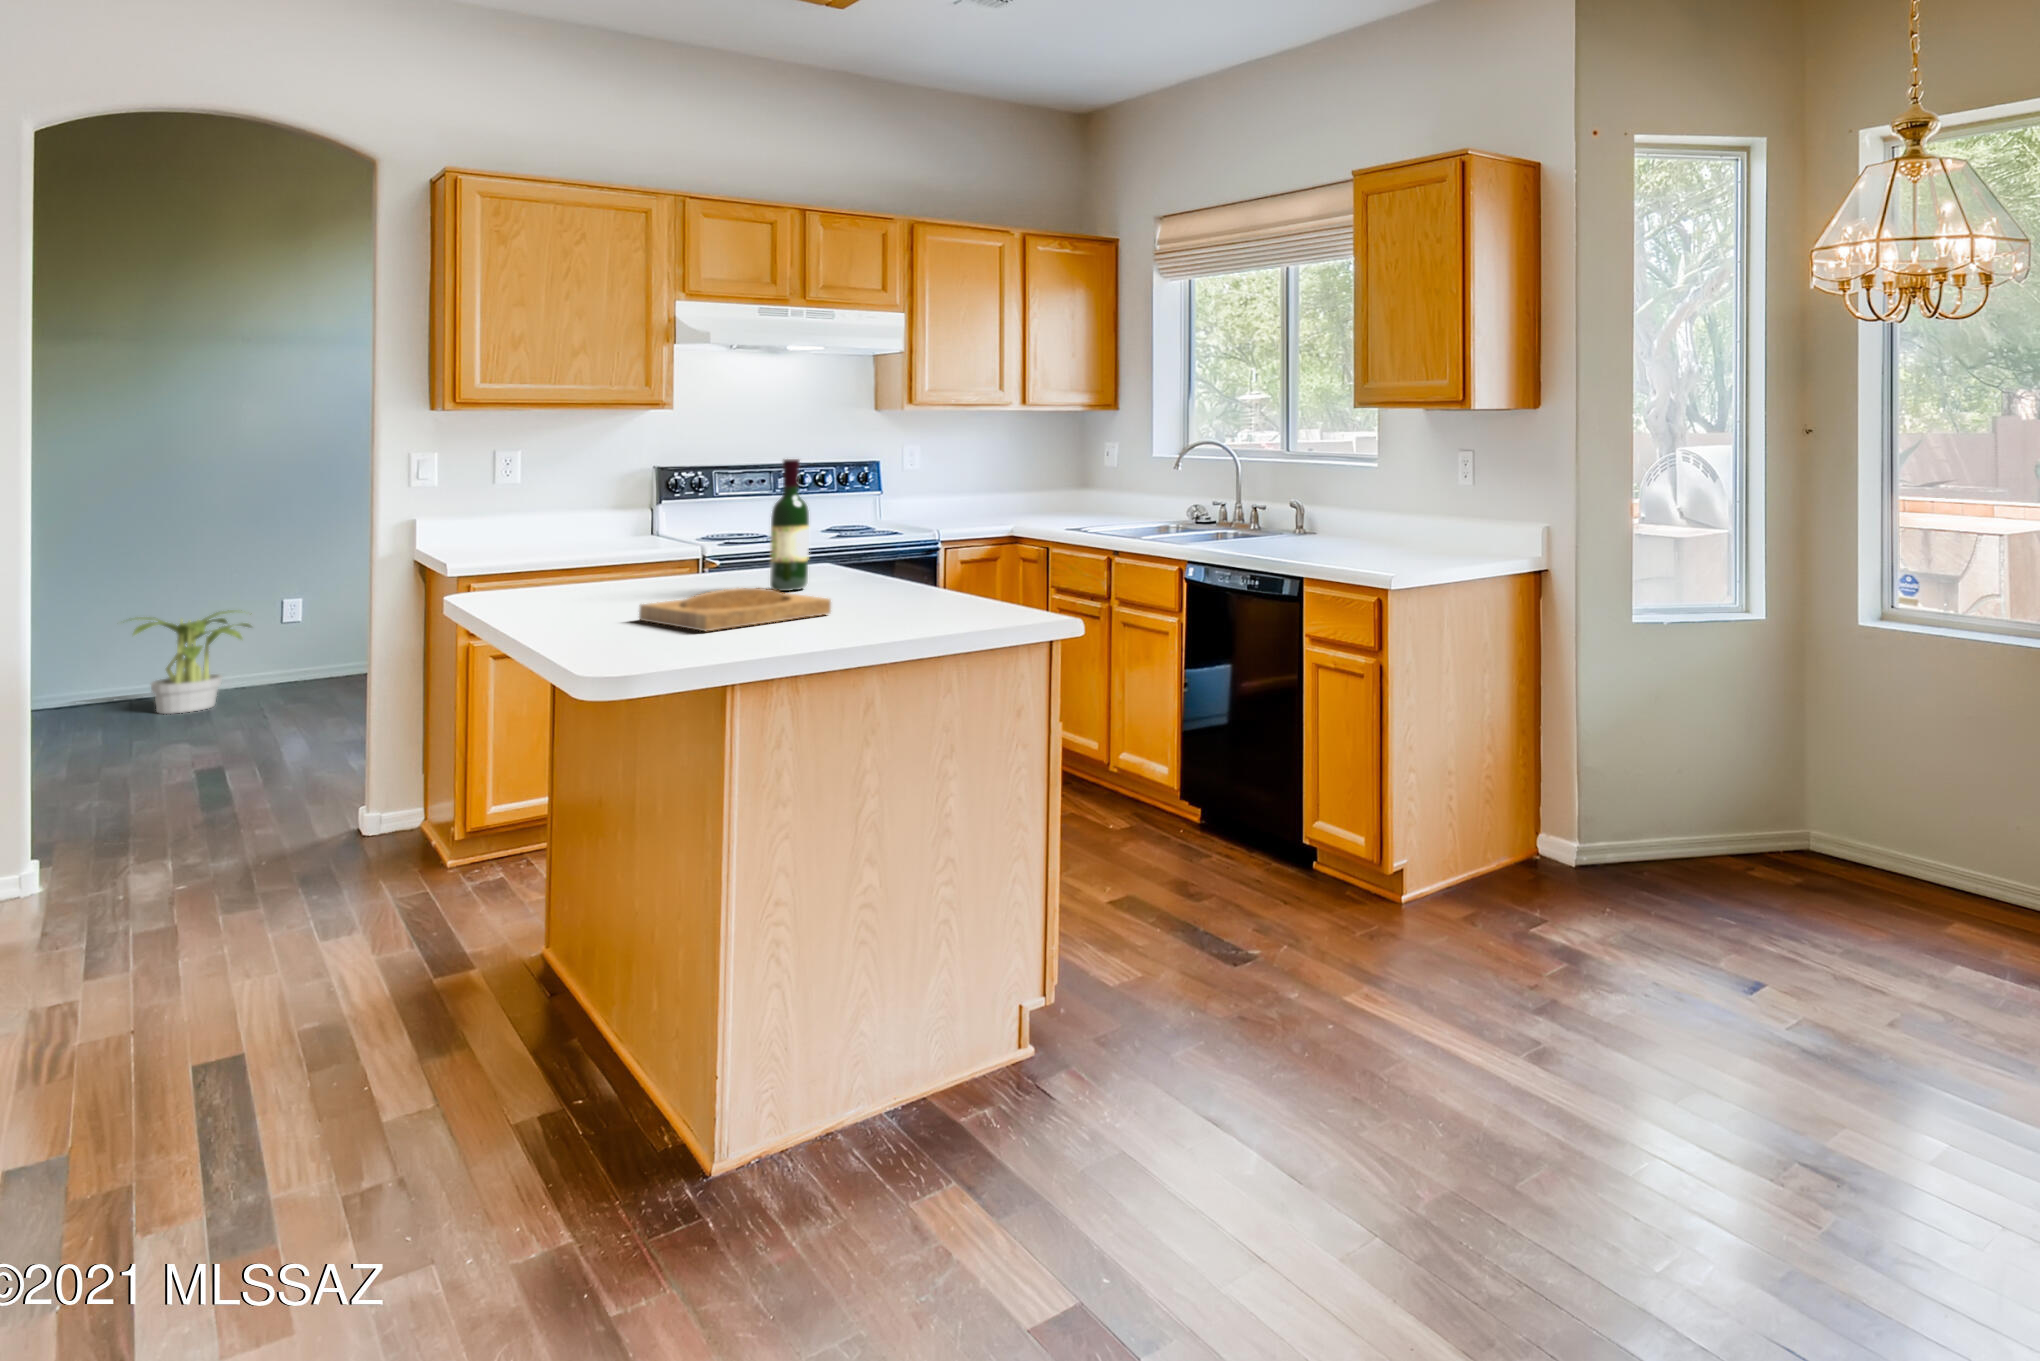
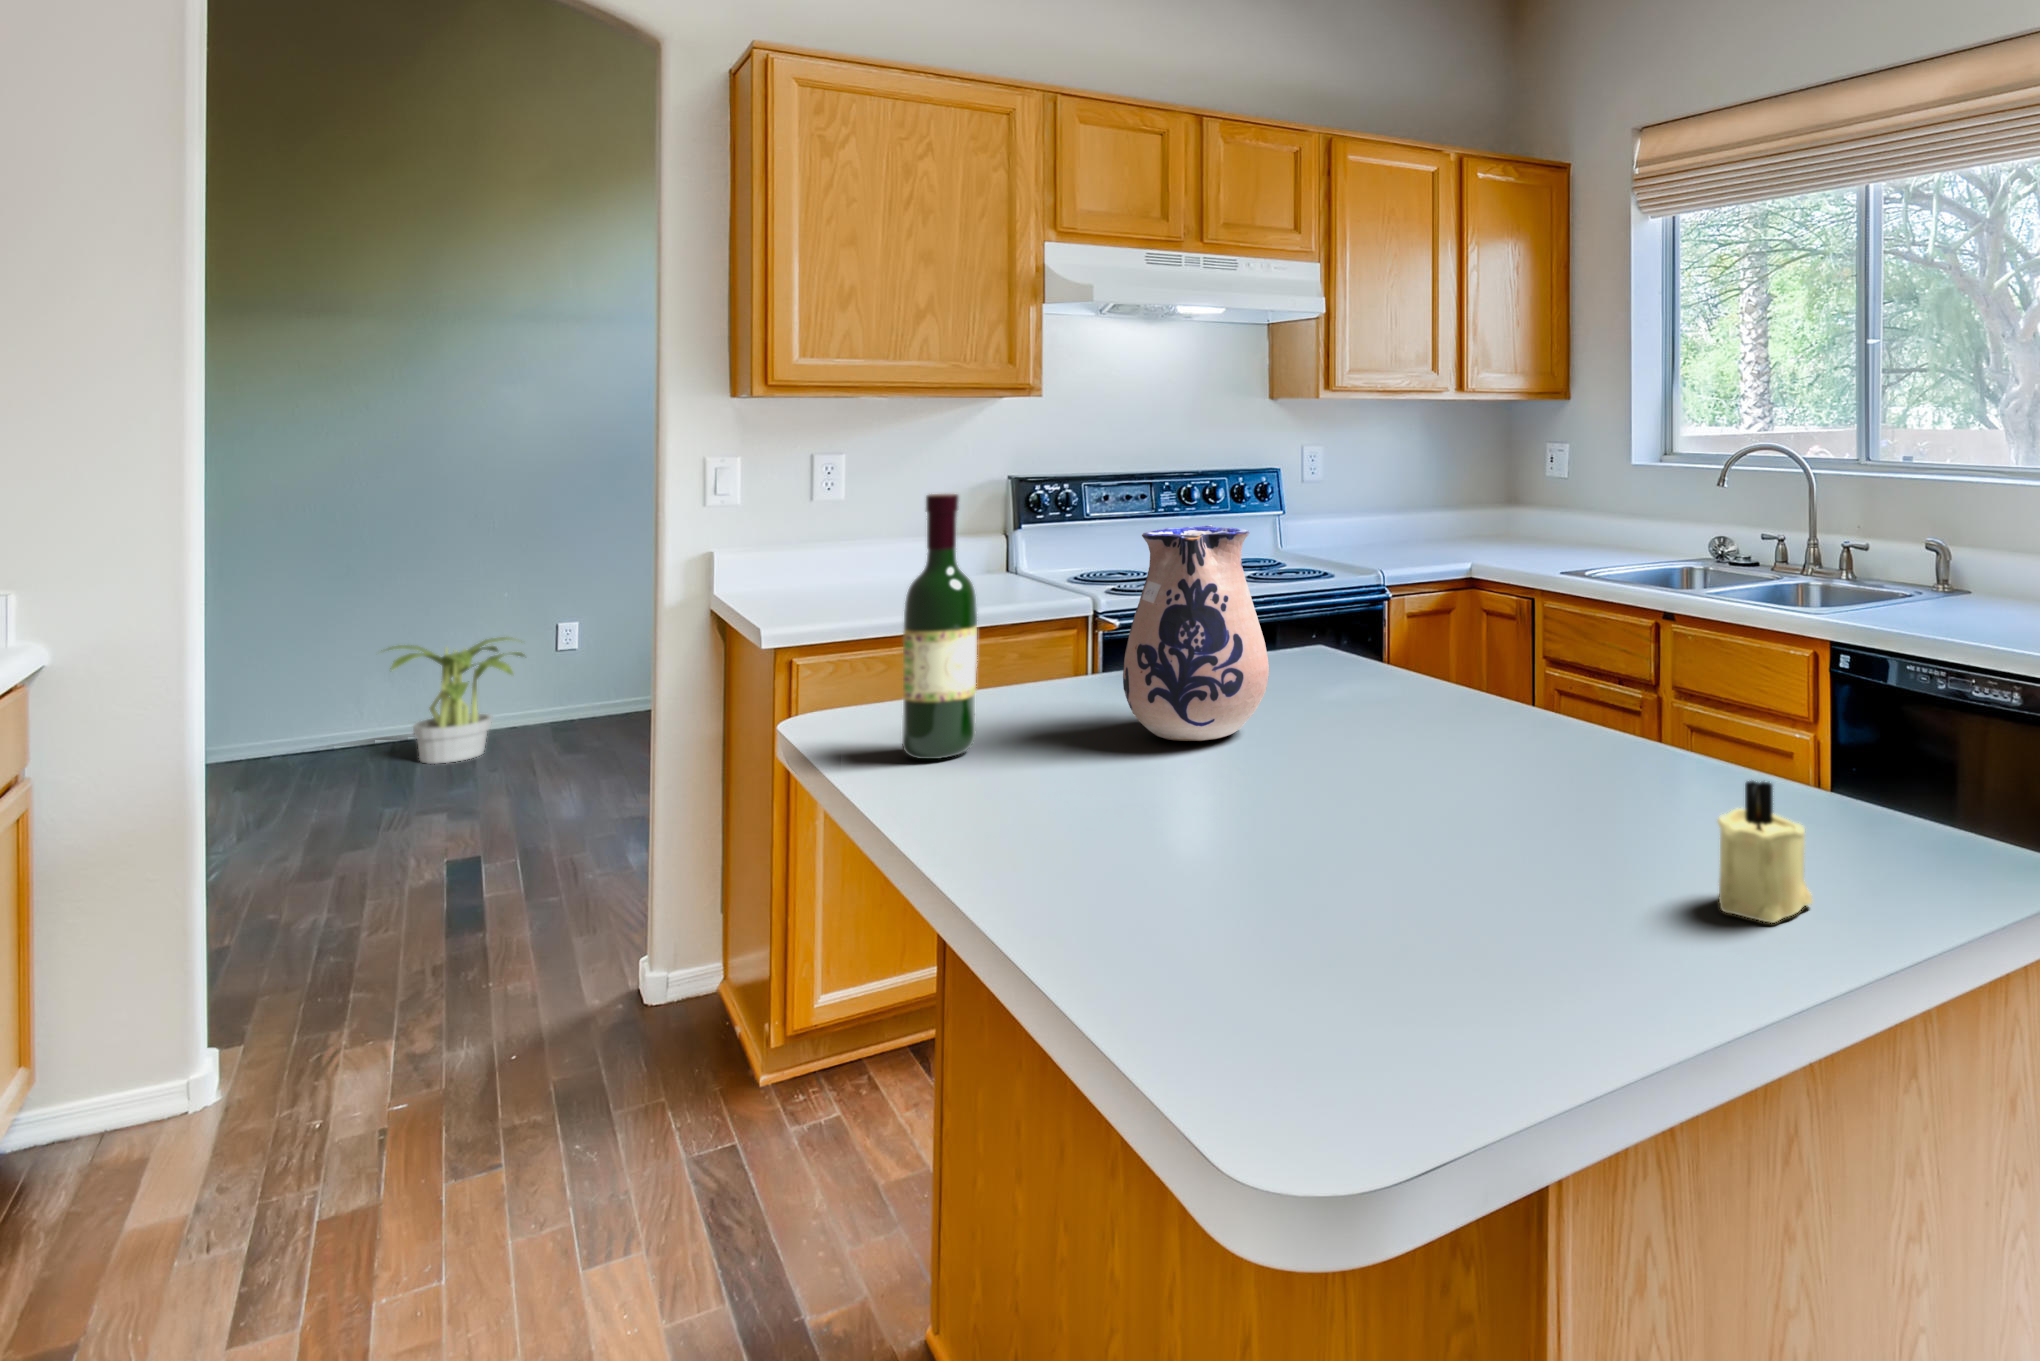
wine bottle: present [770,459,809,591] -> present [901,494,977,759]
ceramic pitcher: none [647,480,735,591] -> present [1123,525,1269,741]
candle: none [865,571,911,626] -> present [1717,781,1812,923]
tray: present [639,588,831,631] -> none [1189,768,1574,934]

